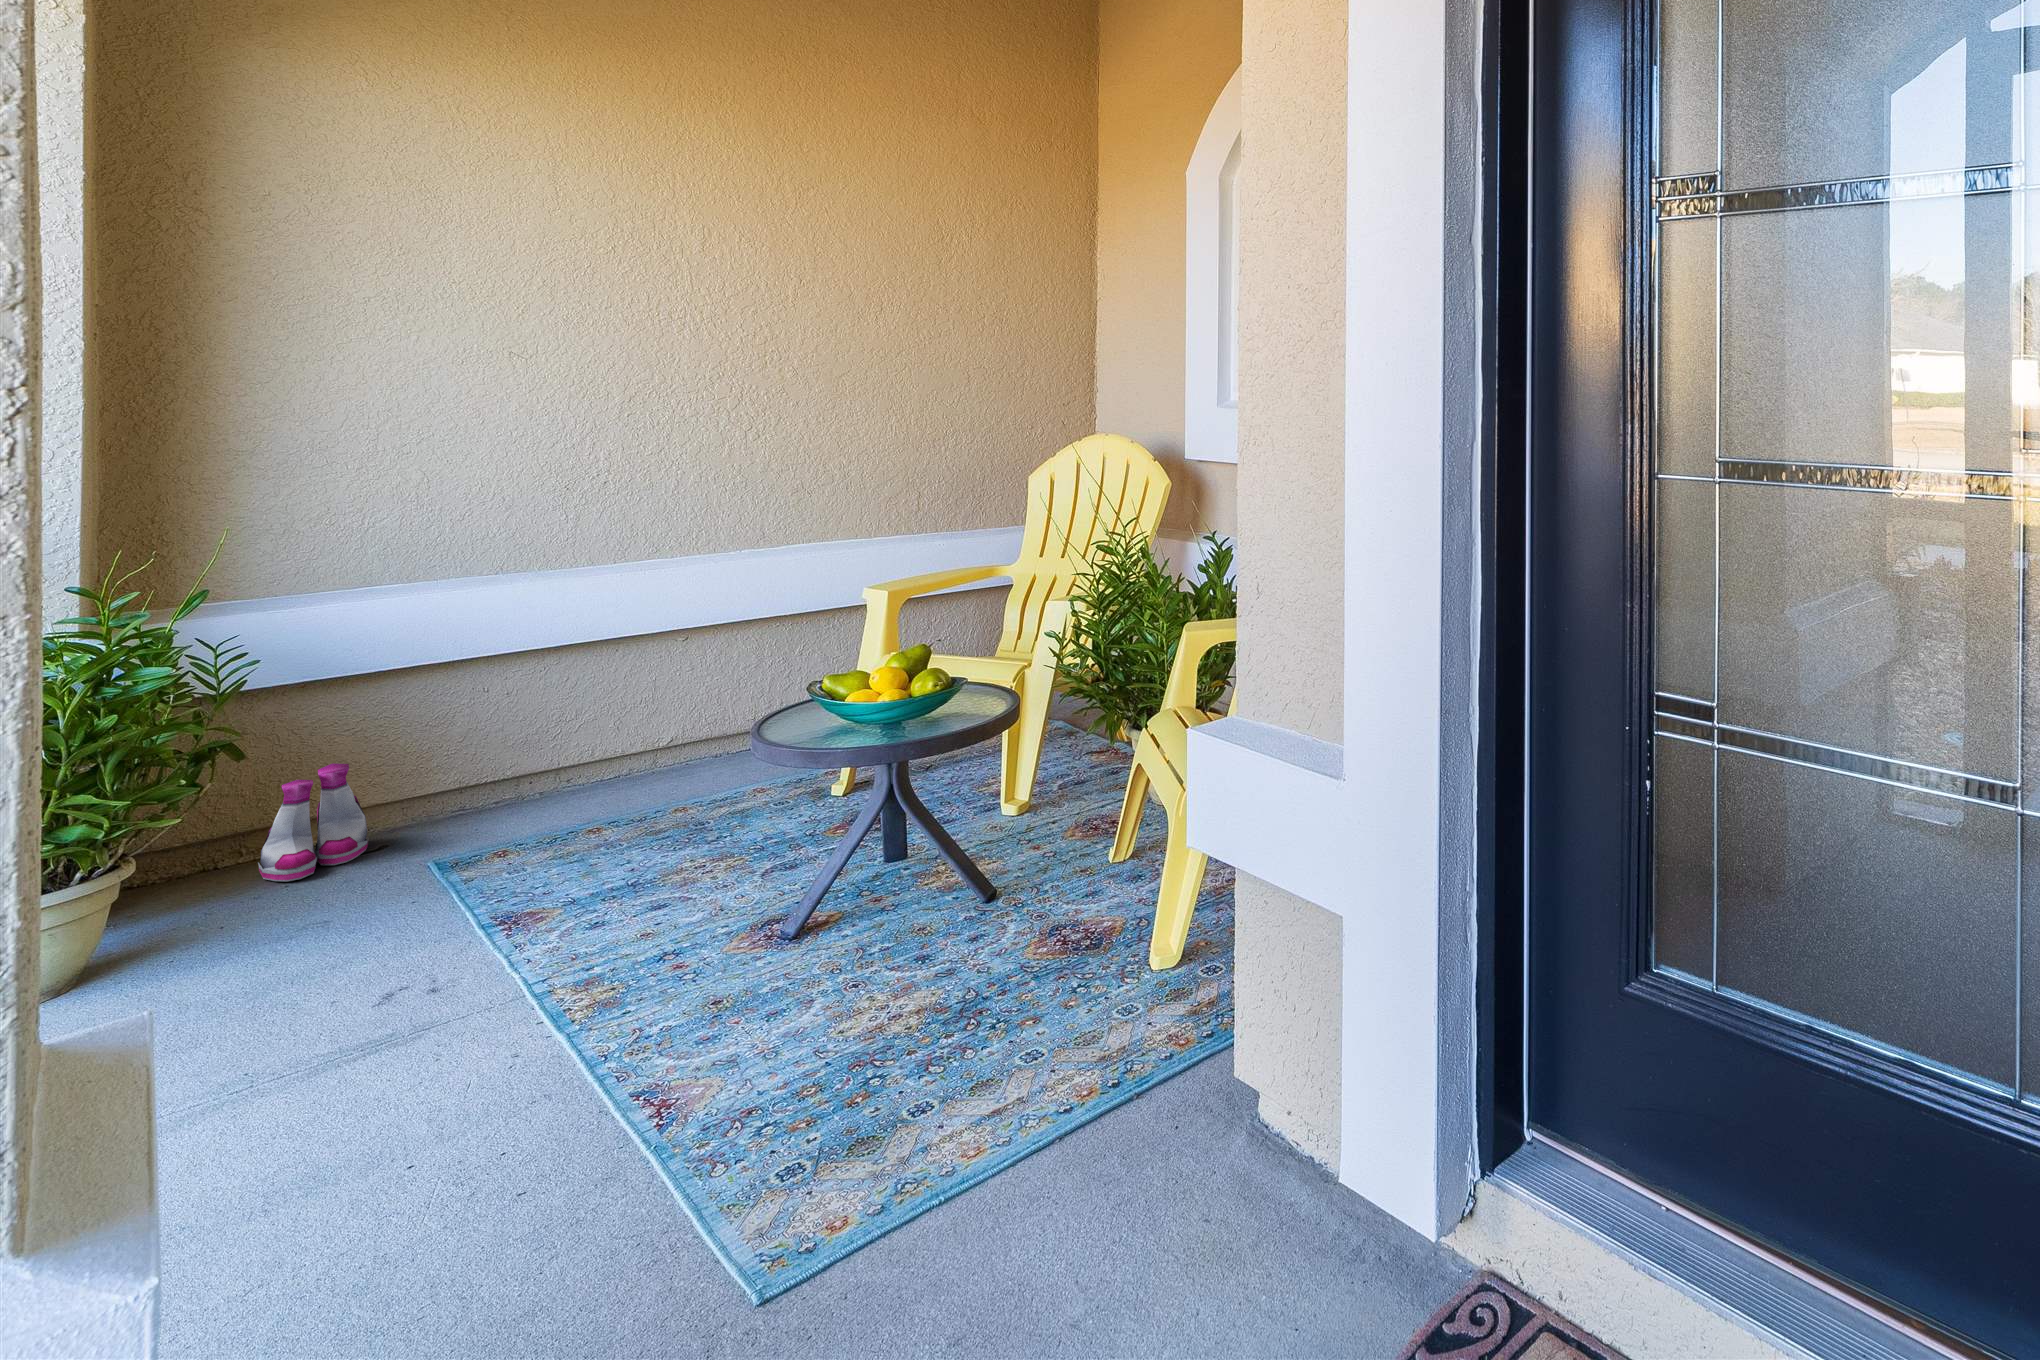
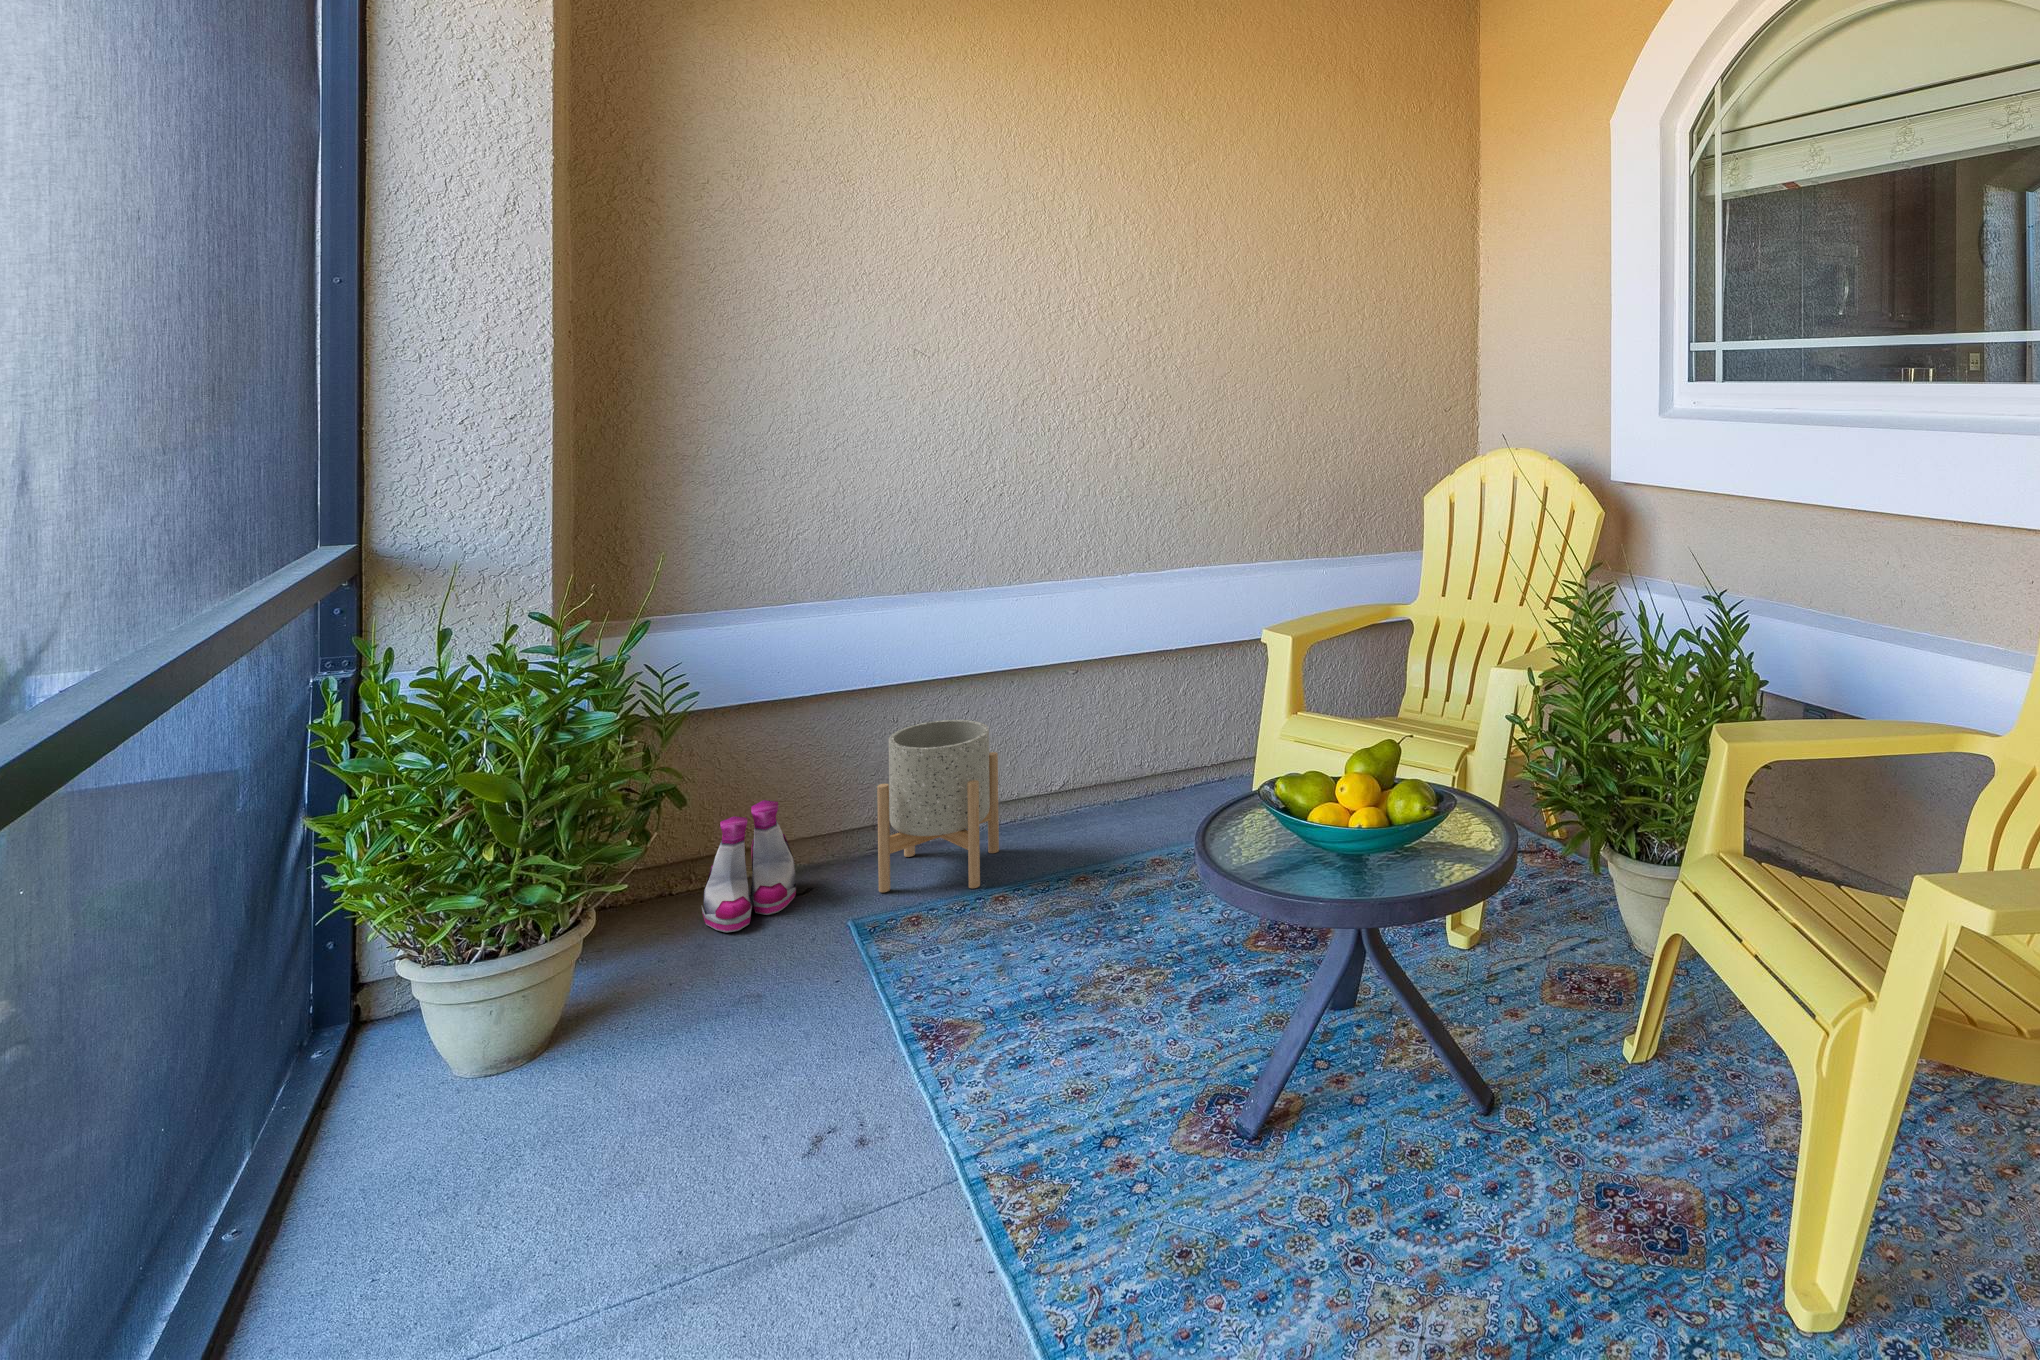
planter: none [460,682,594,837] -> present [877,720,999,892]

